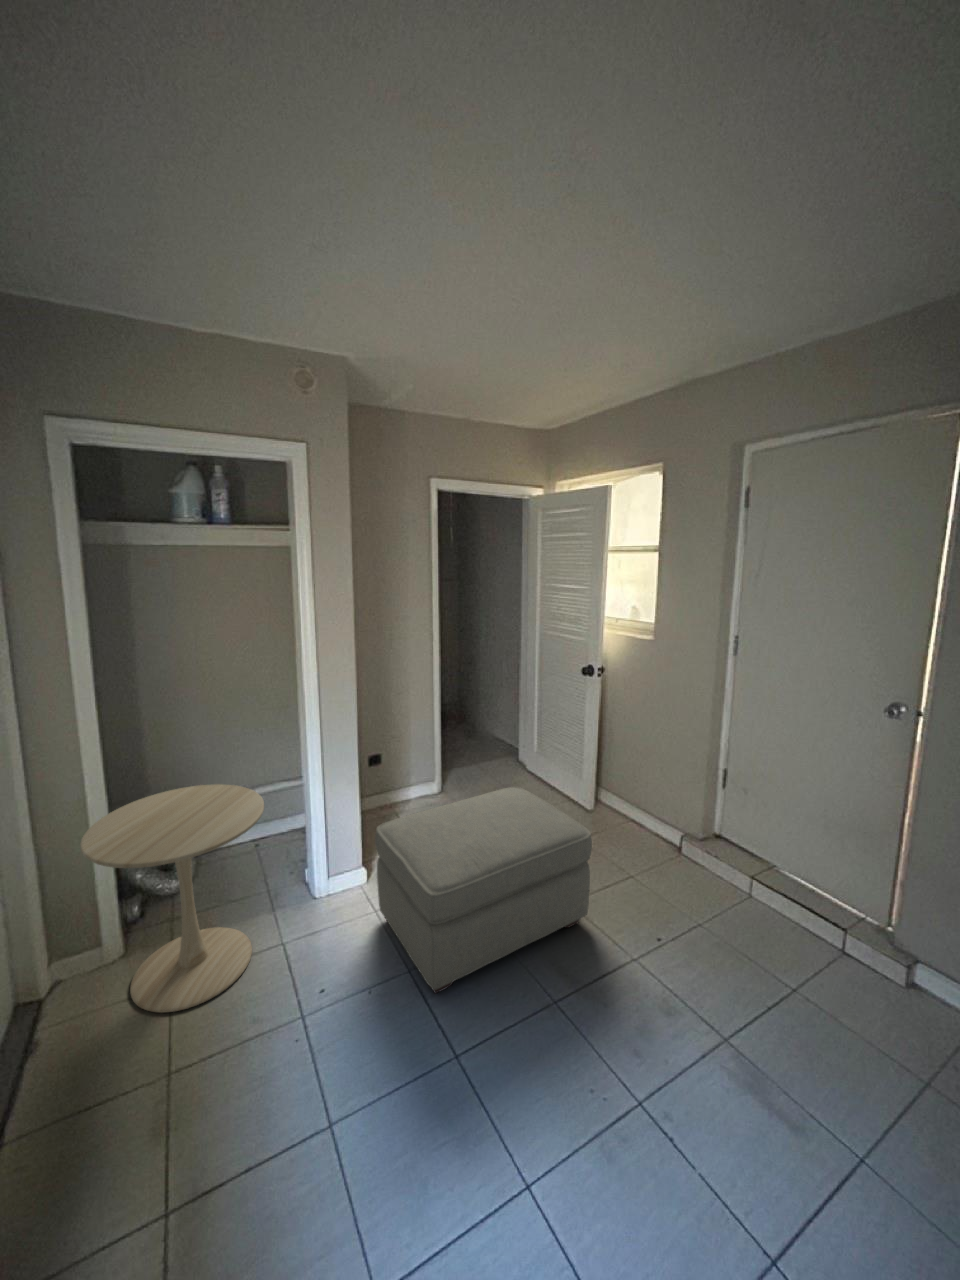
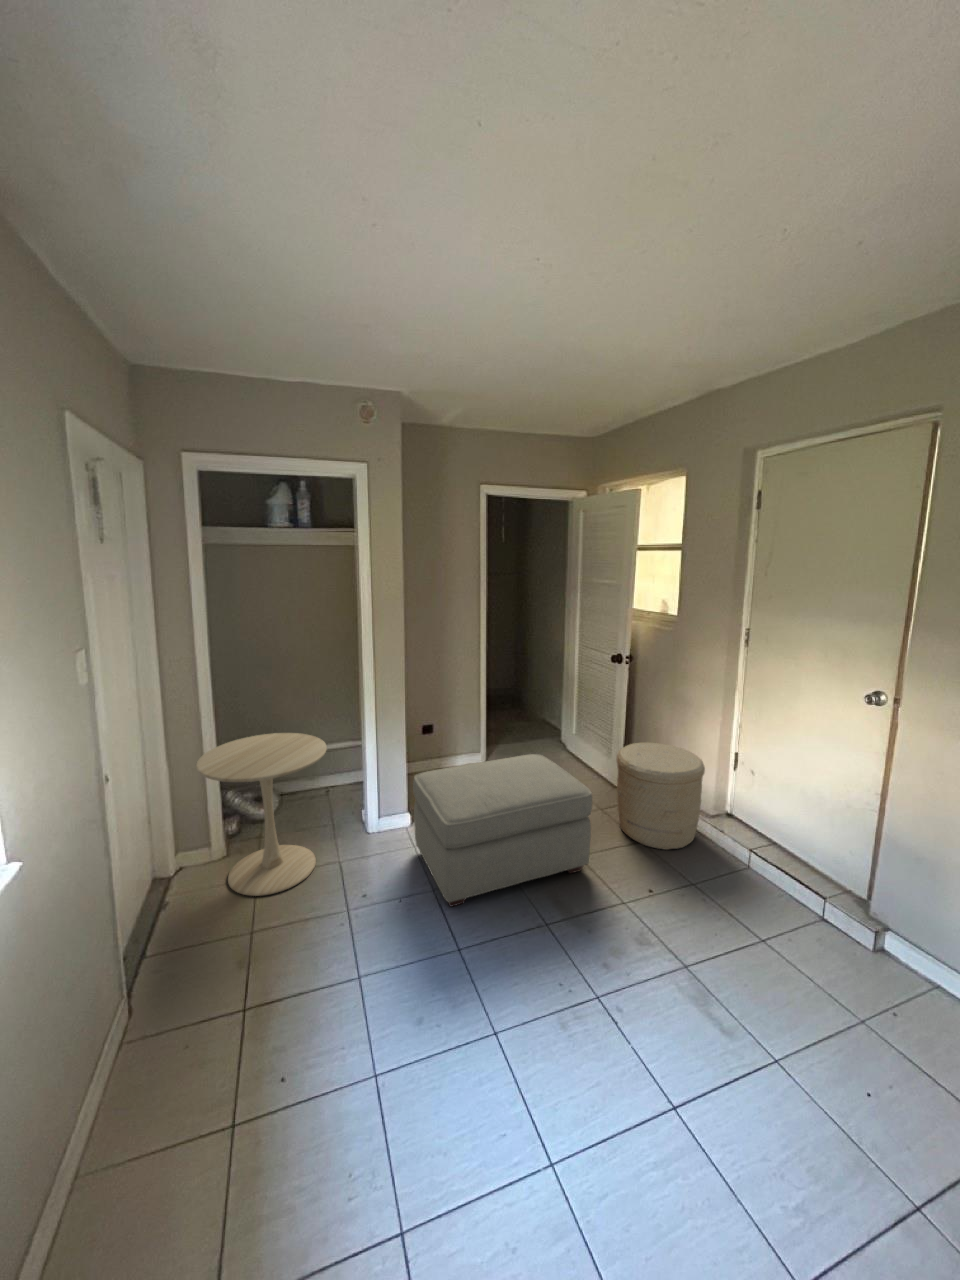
woven basket: none [602,764,699,885] -> present [617,742,705,850]

